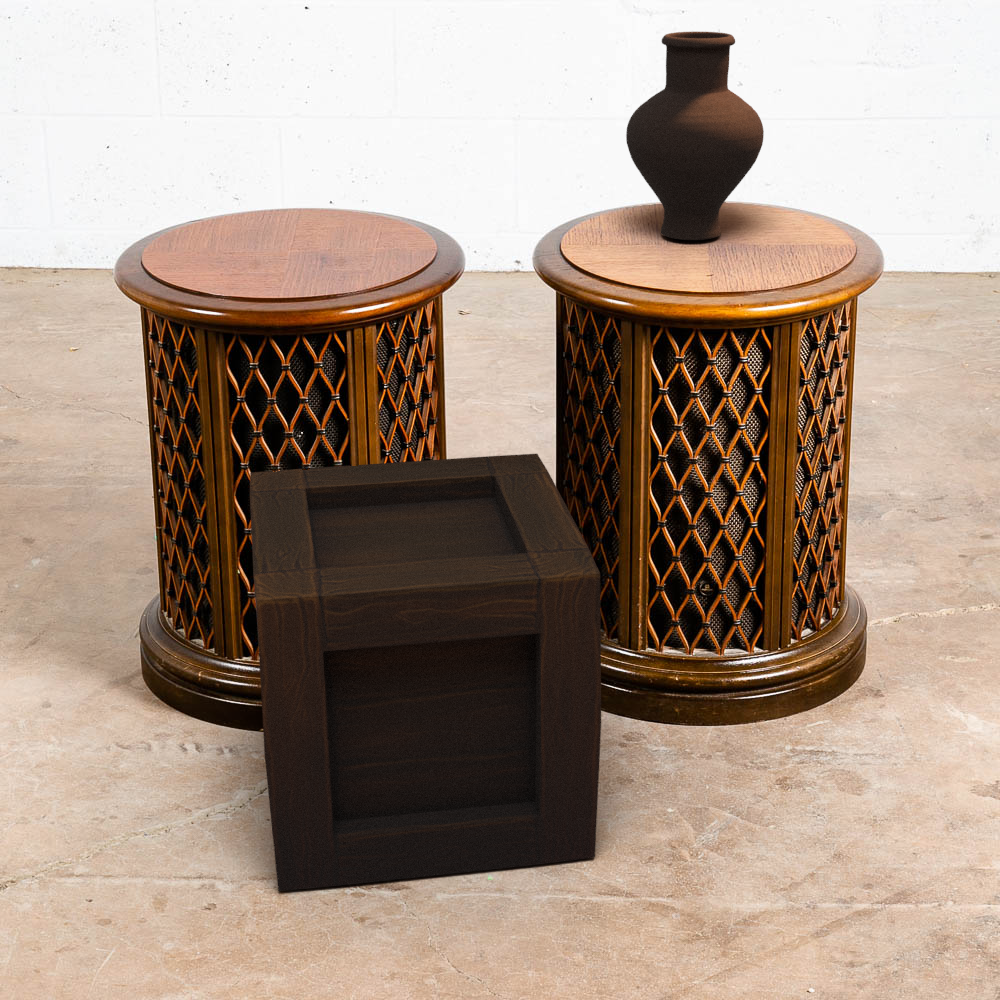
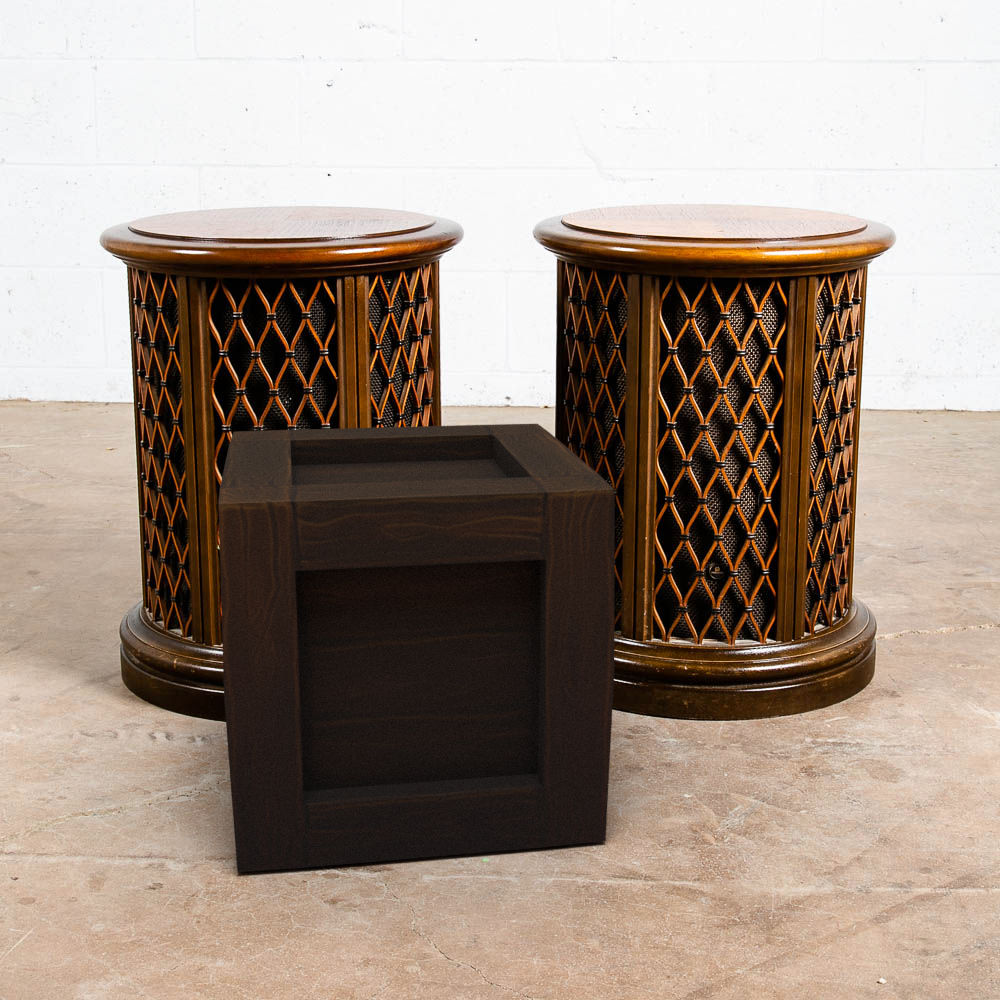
vase: present [626,32,764,240] -> none [626,15,764,226]

